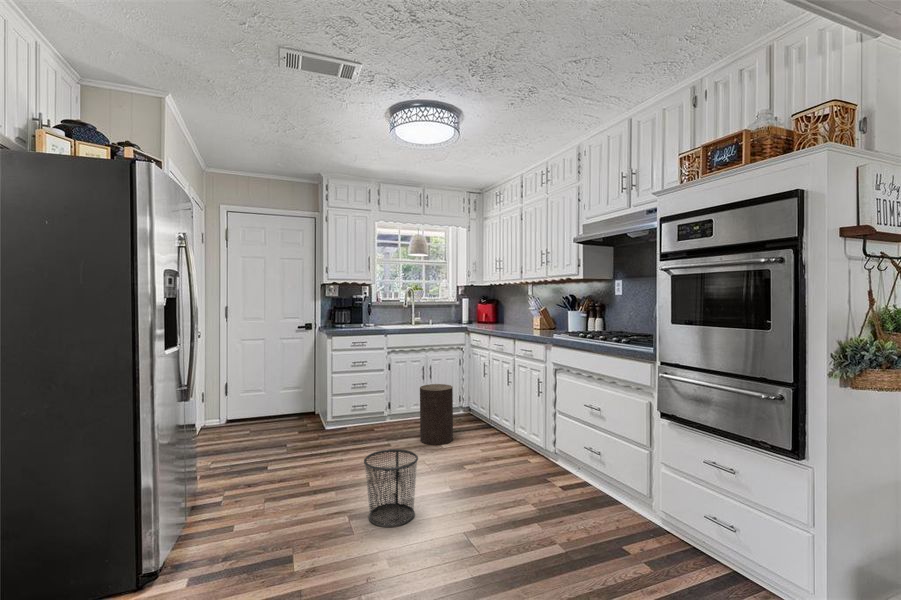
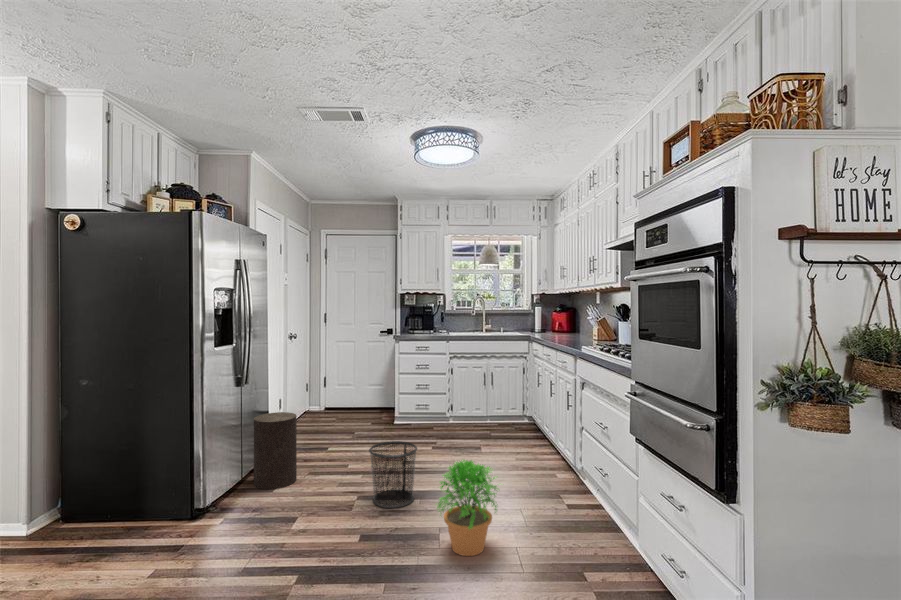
stool: present [420,384,453,445] -> present [254,412,297,489]
potted plant: none [477,461,547,566] -> present [437,460,498,556]

